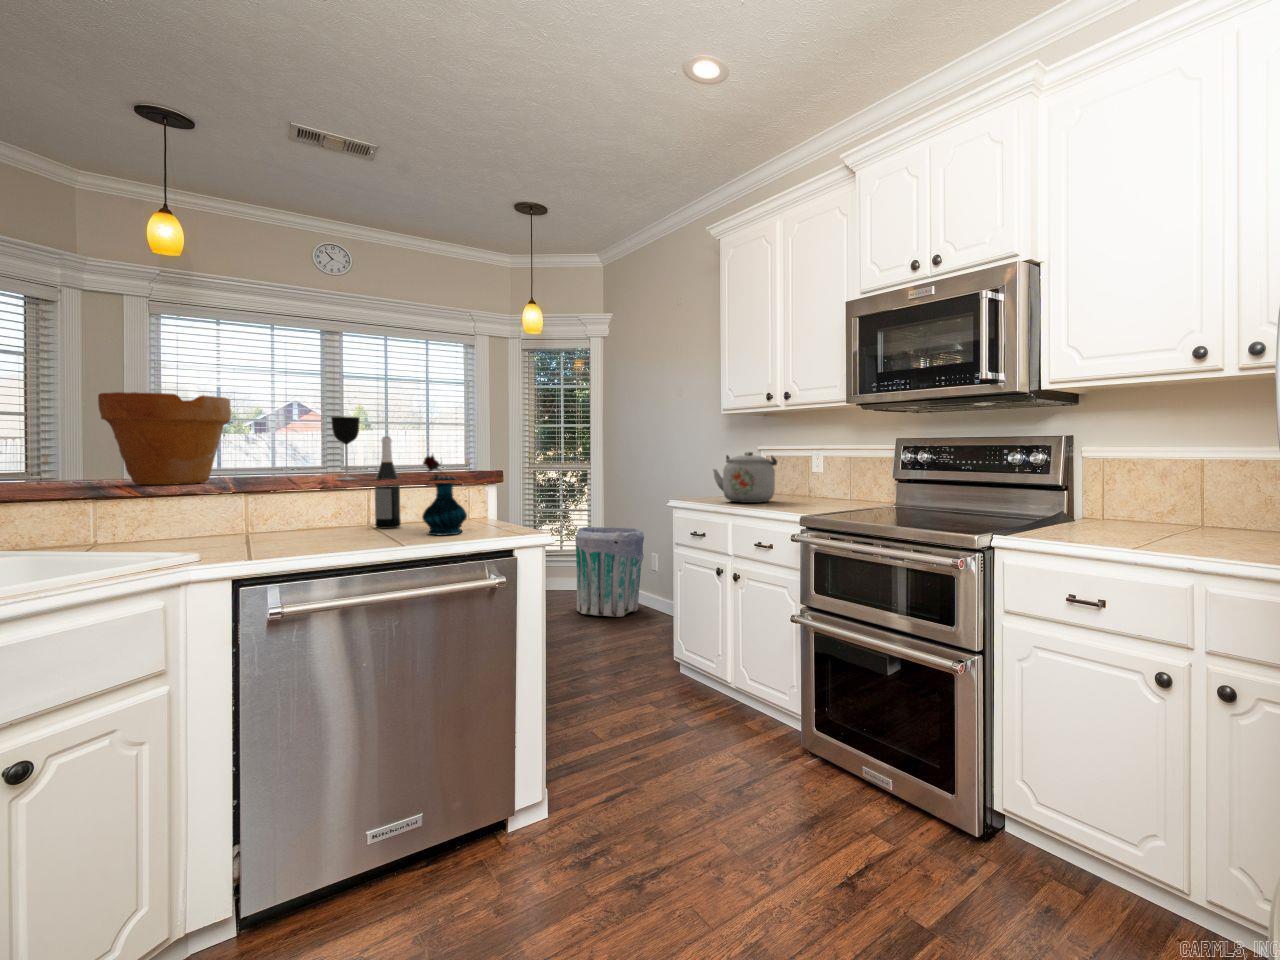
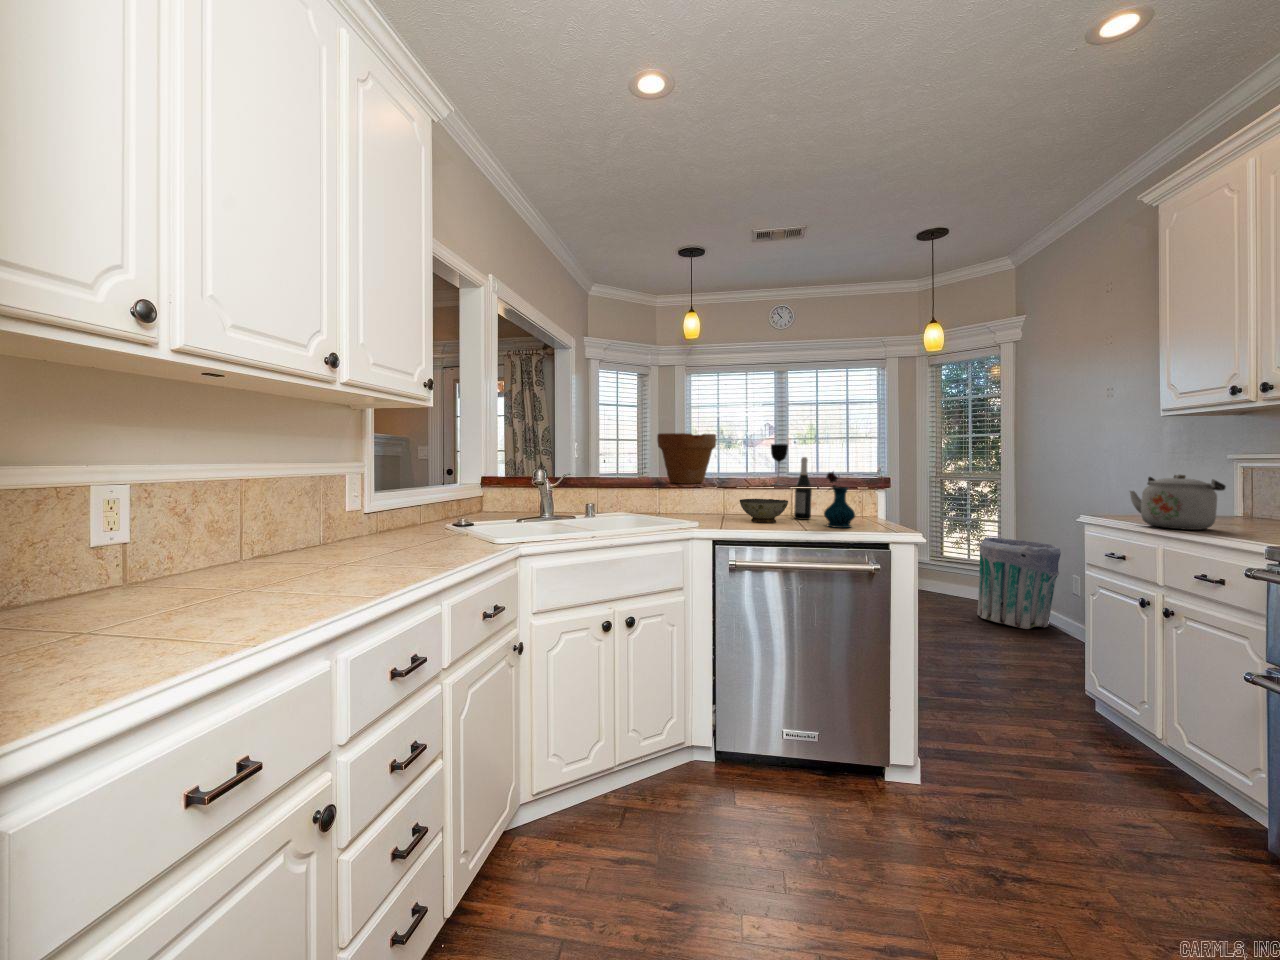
ceramic bowl: none [281,501,366,540] -> present [740,499,788,523]

